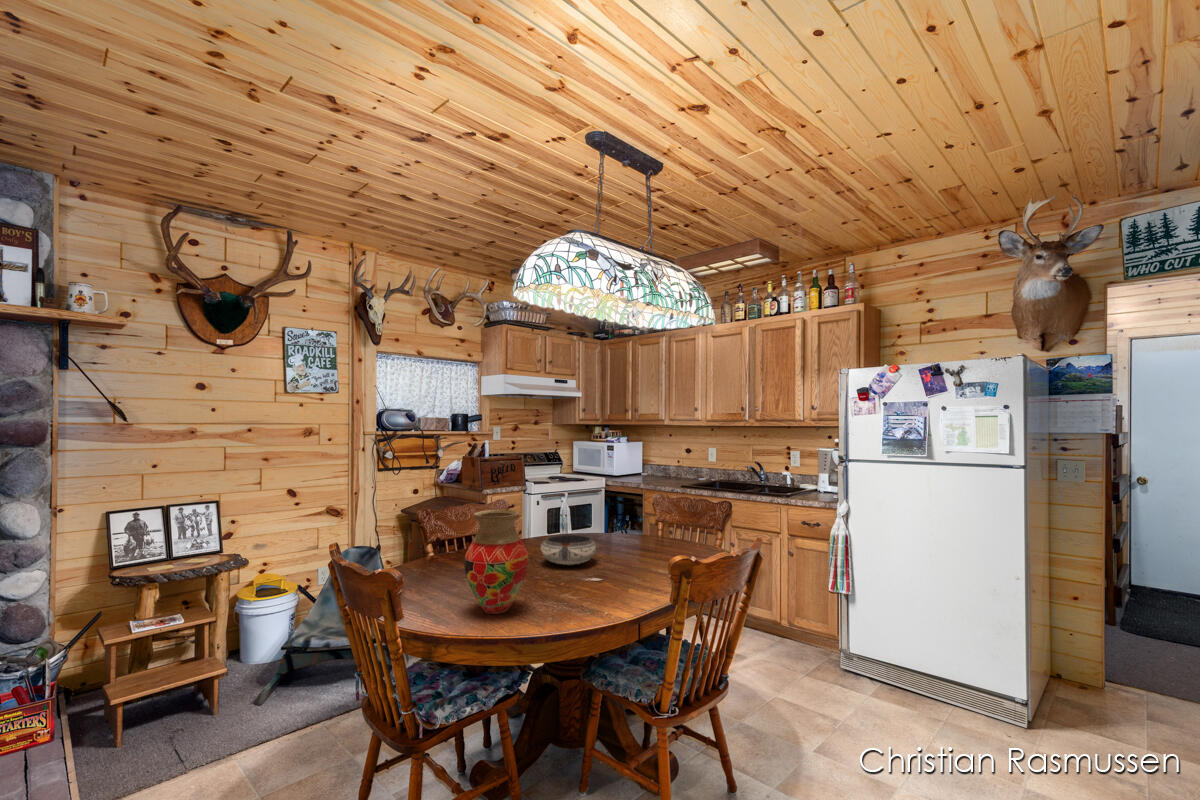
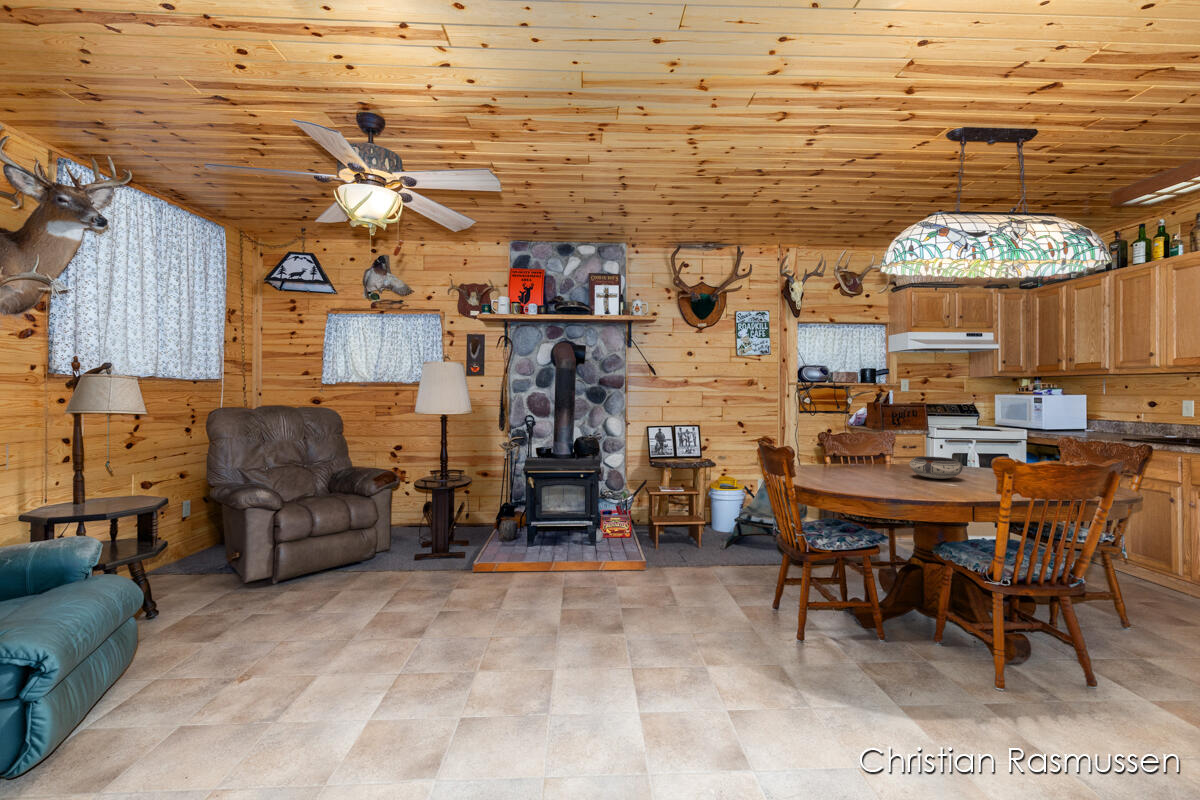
vase: present [464,510,528,614] -> none [834,424,881,491]

